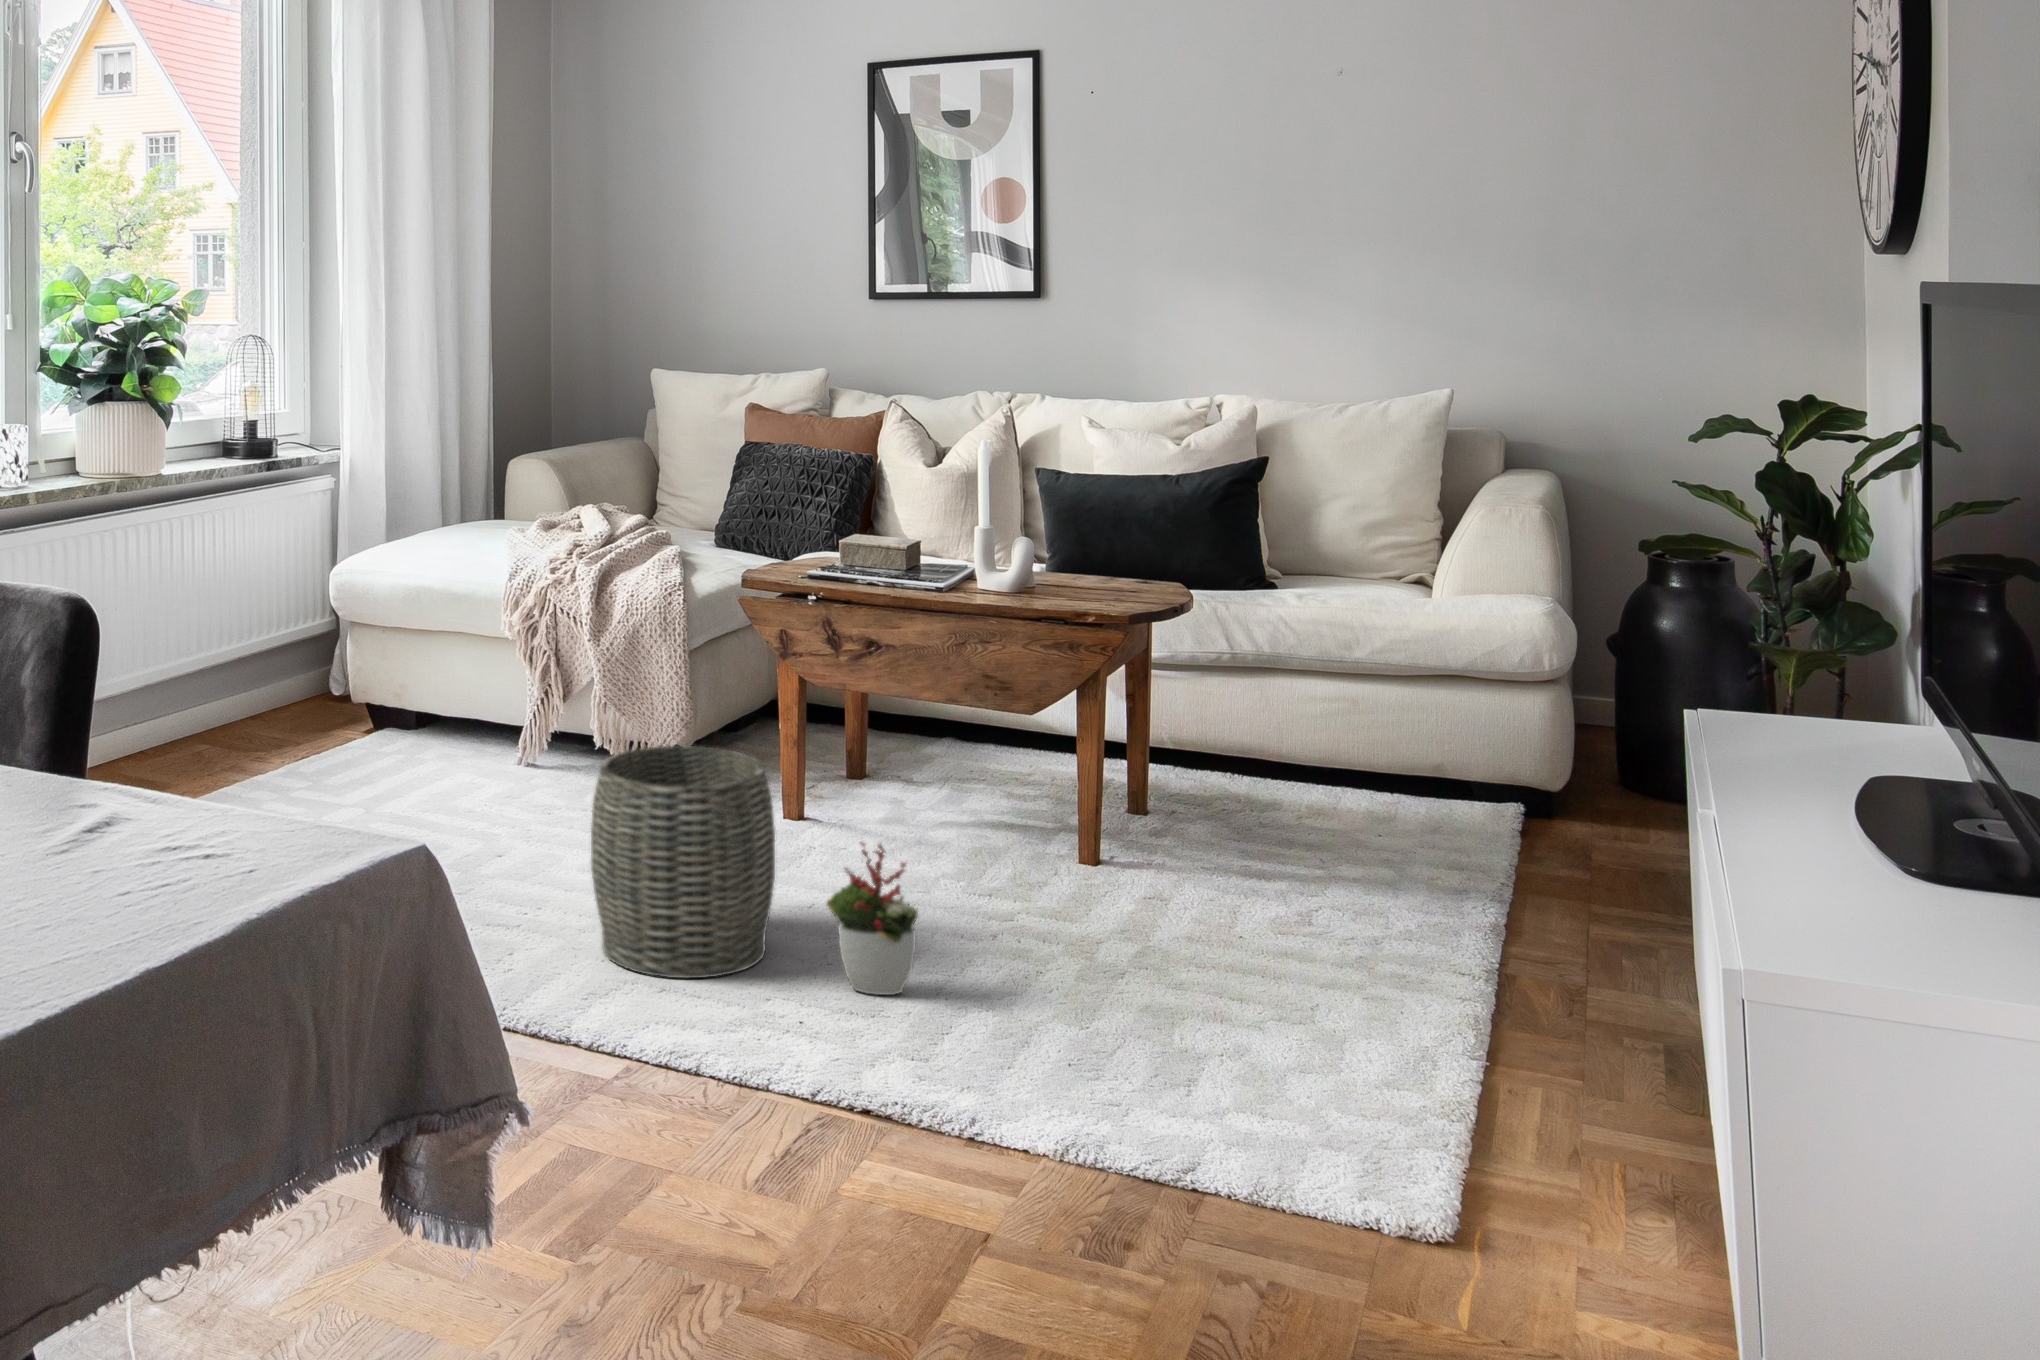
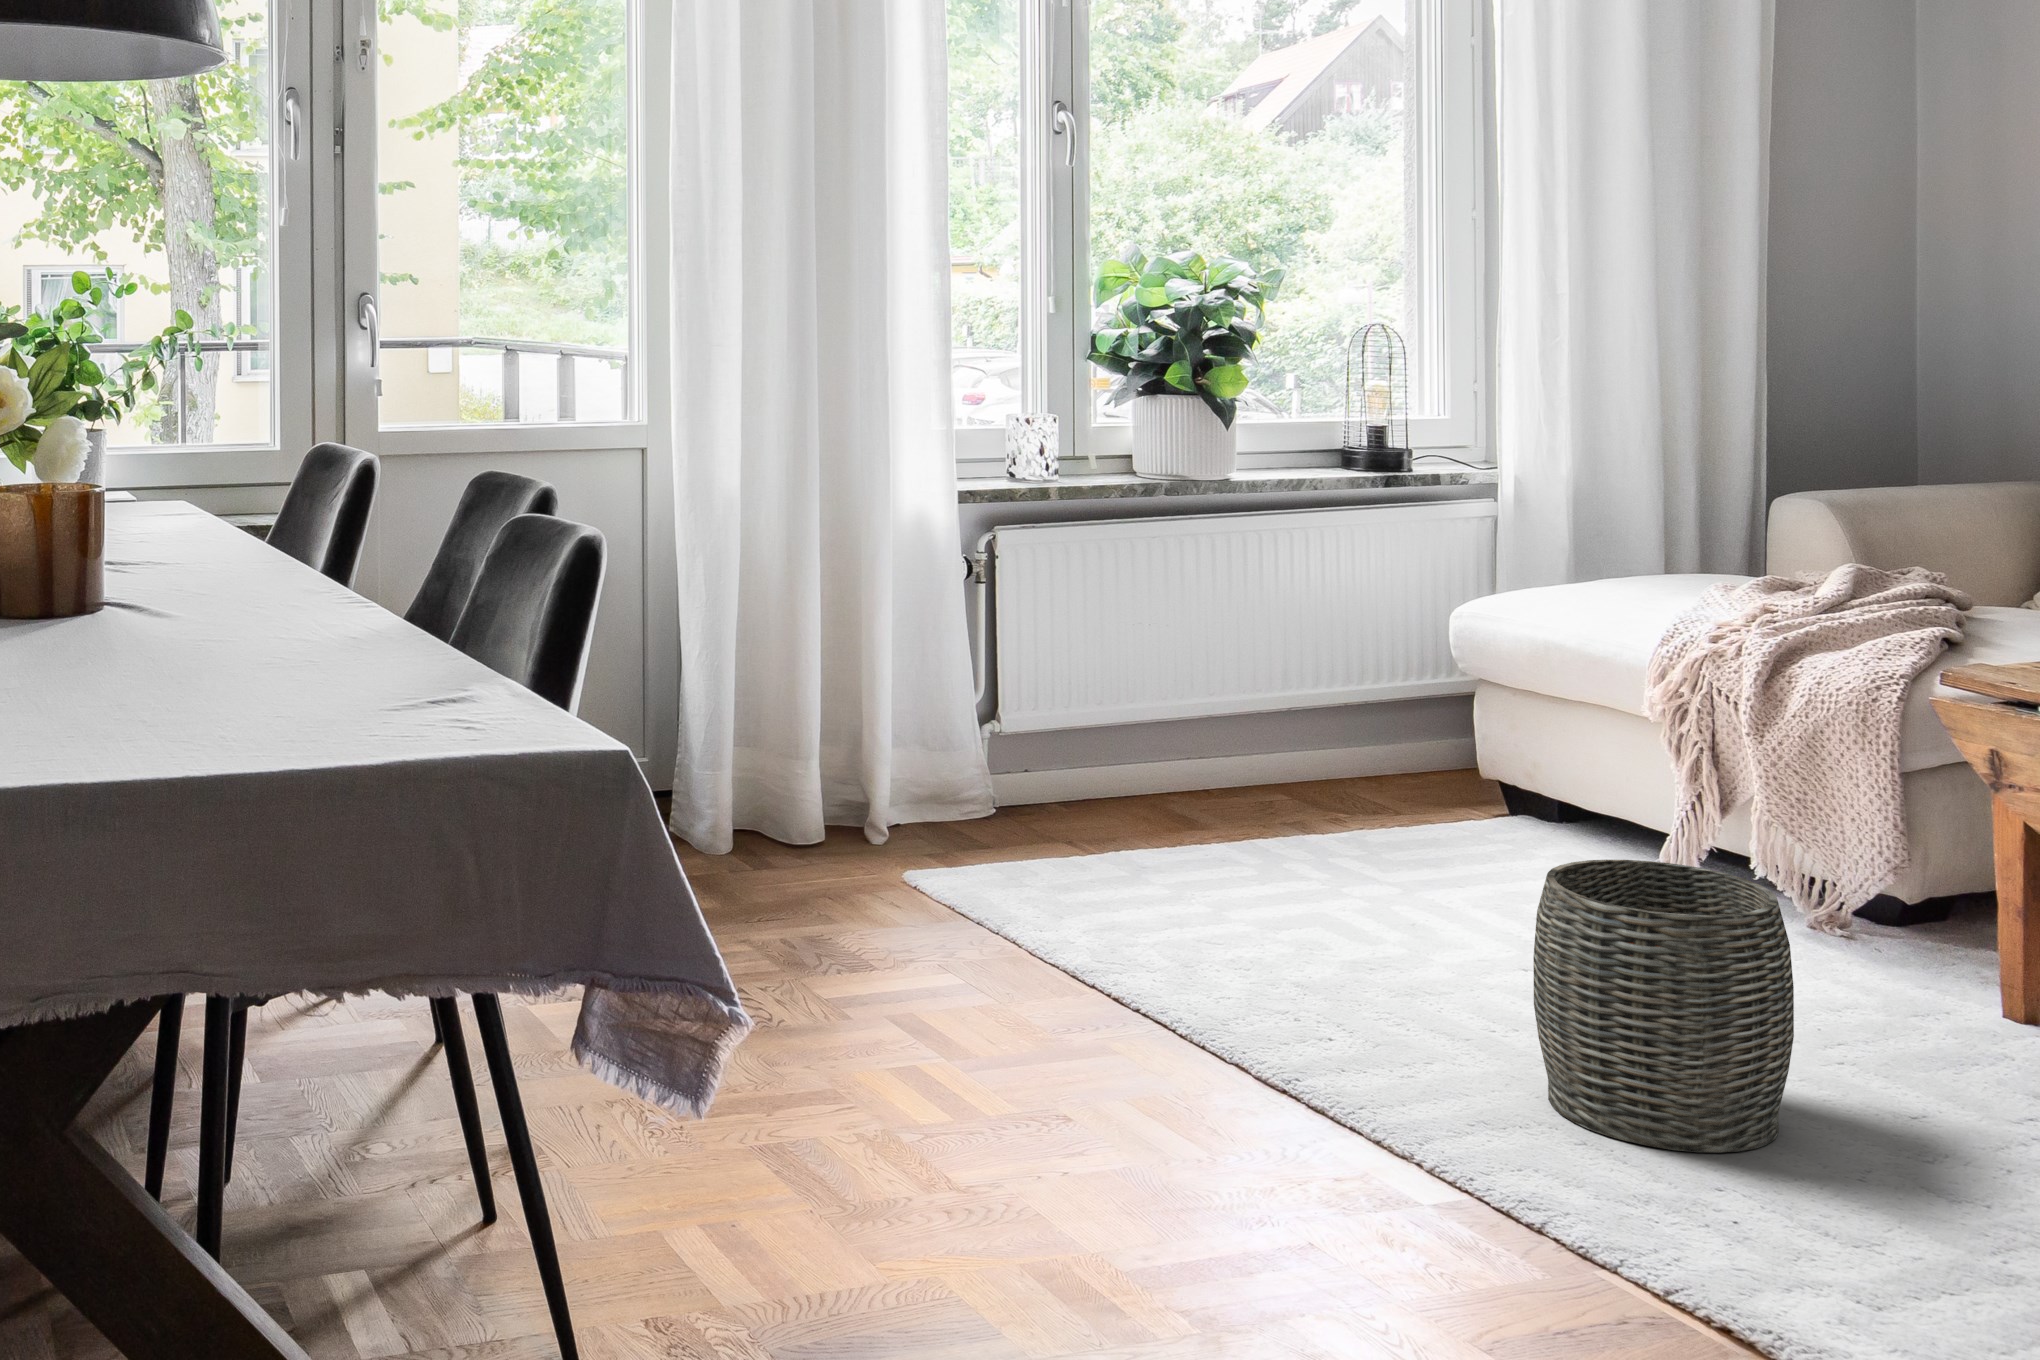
decorative plant: present [827,842,918,995] -> none [1812,1021,1945,1230]

